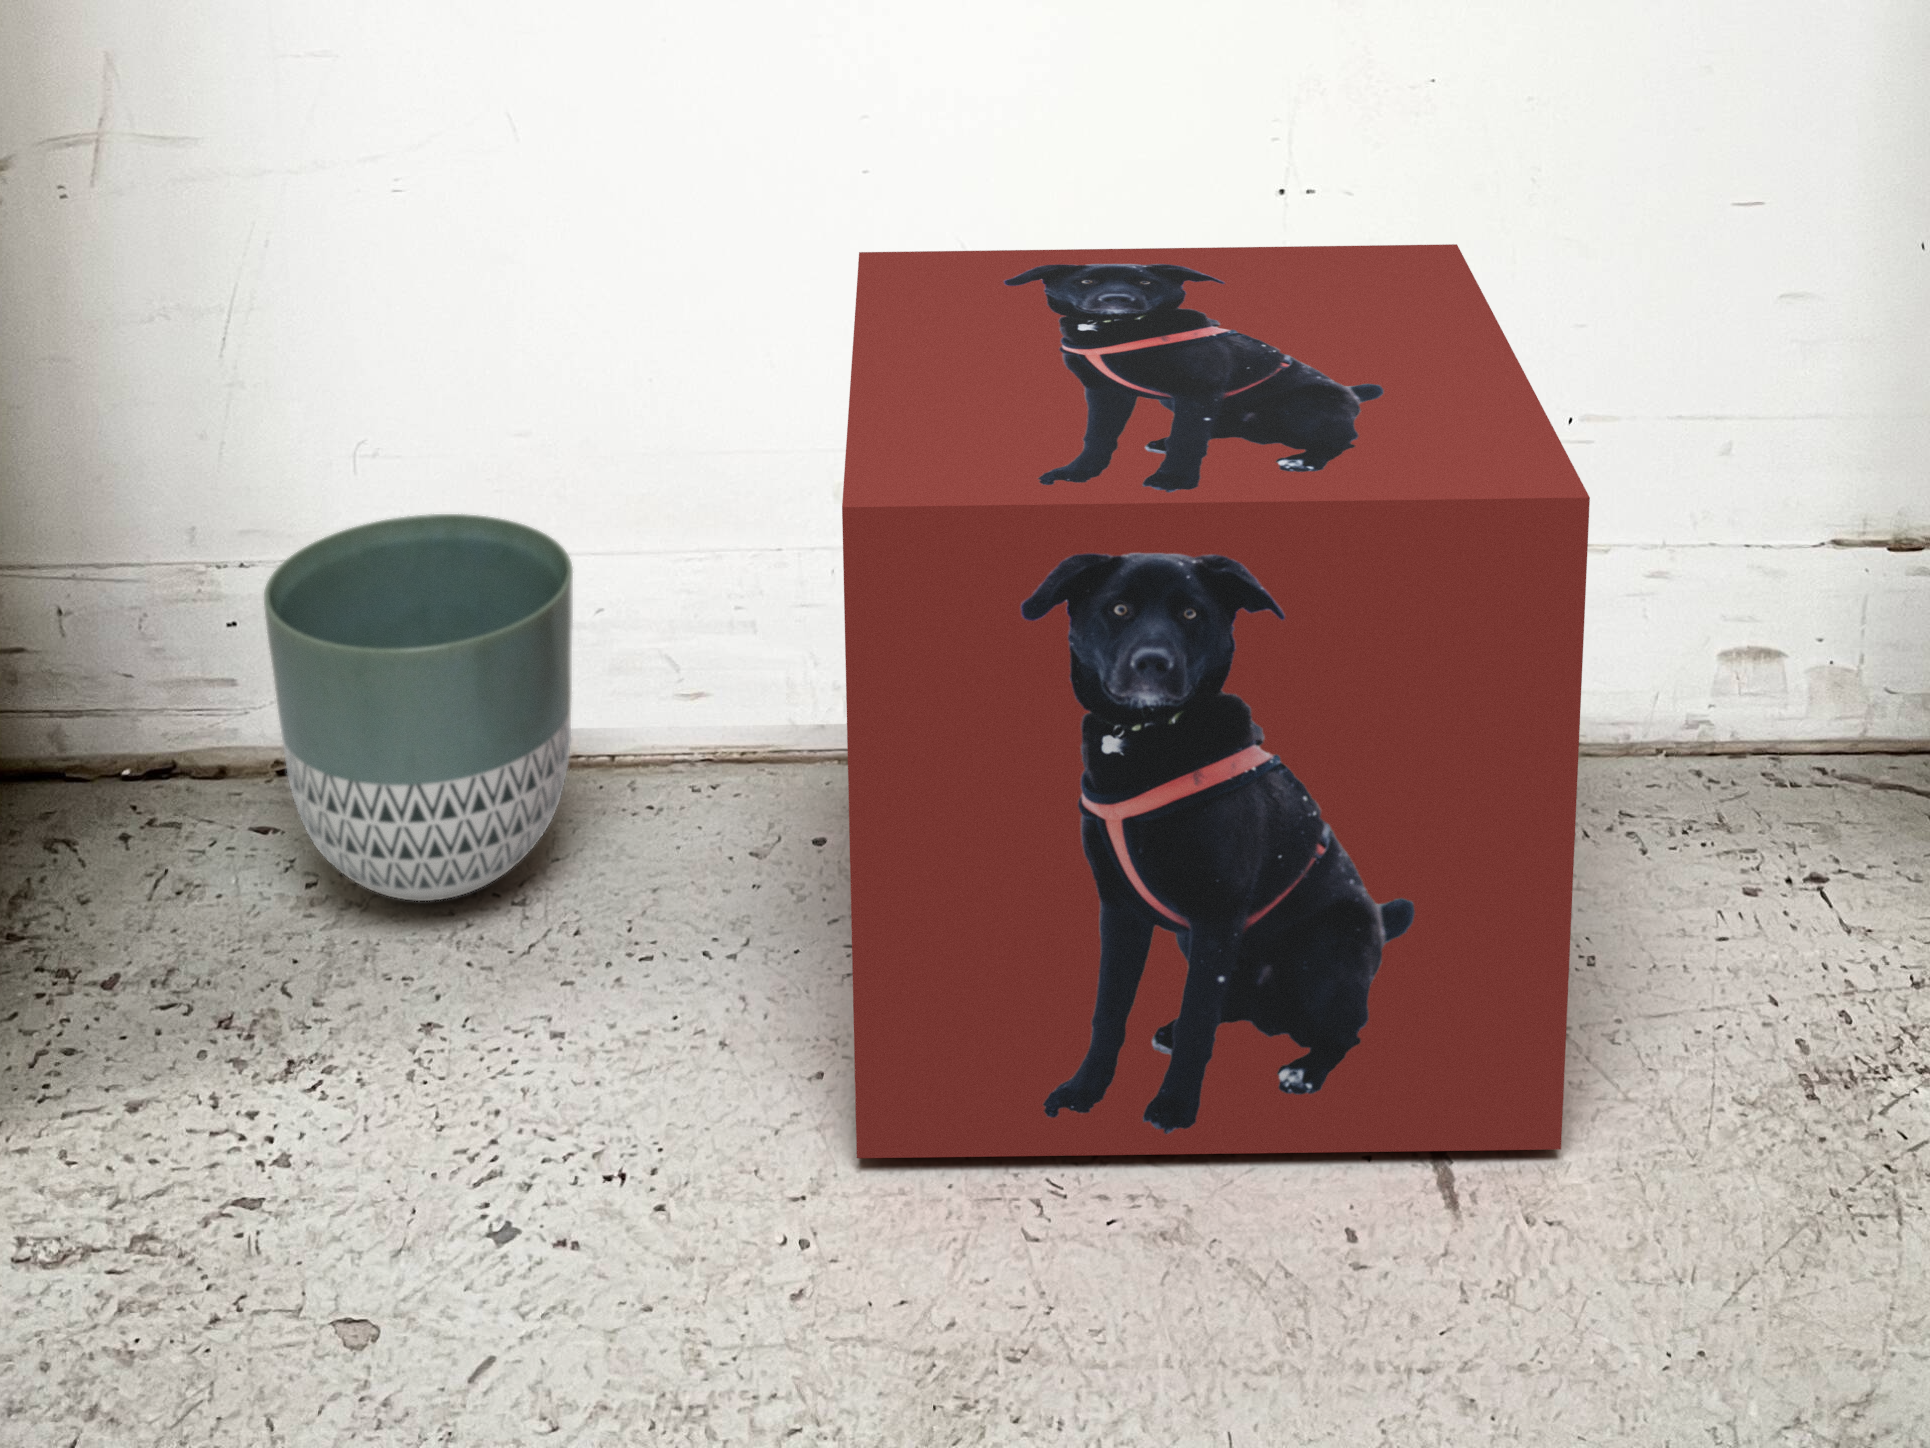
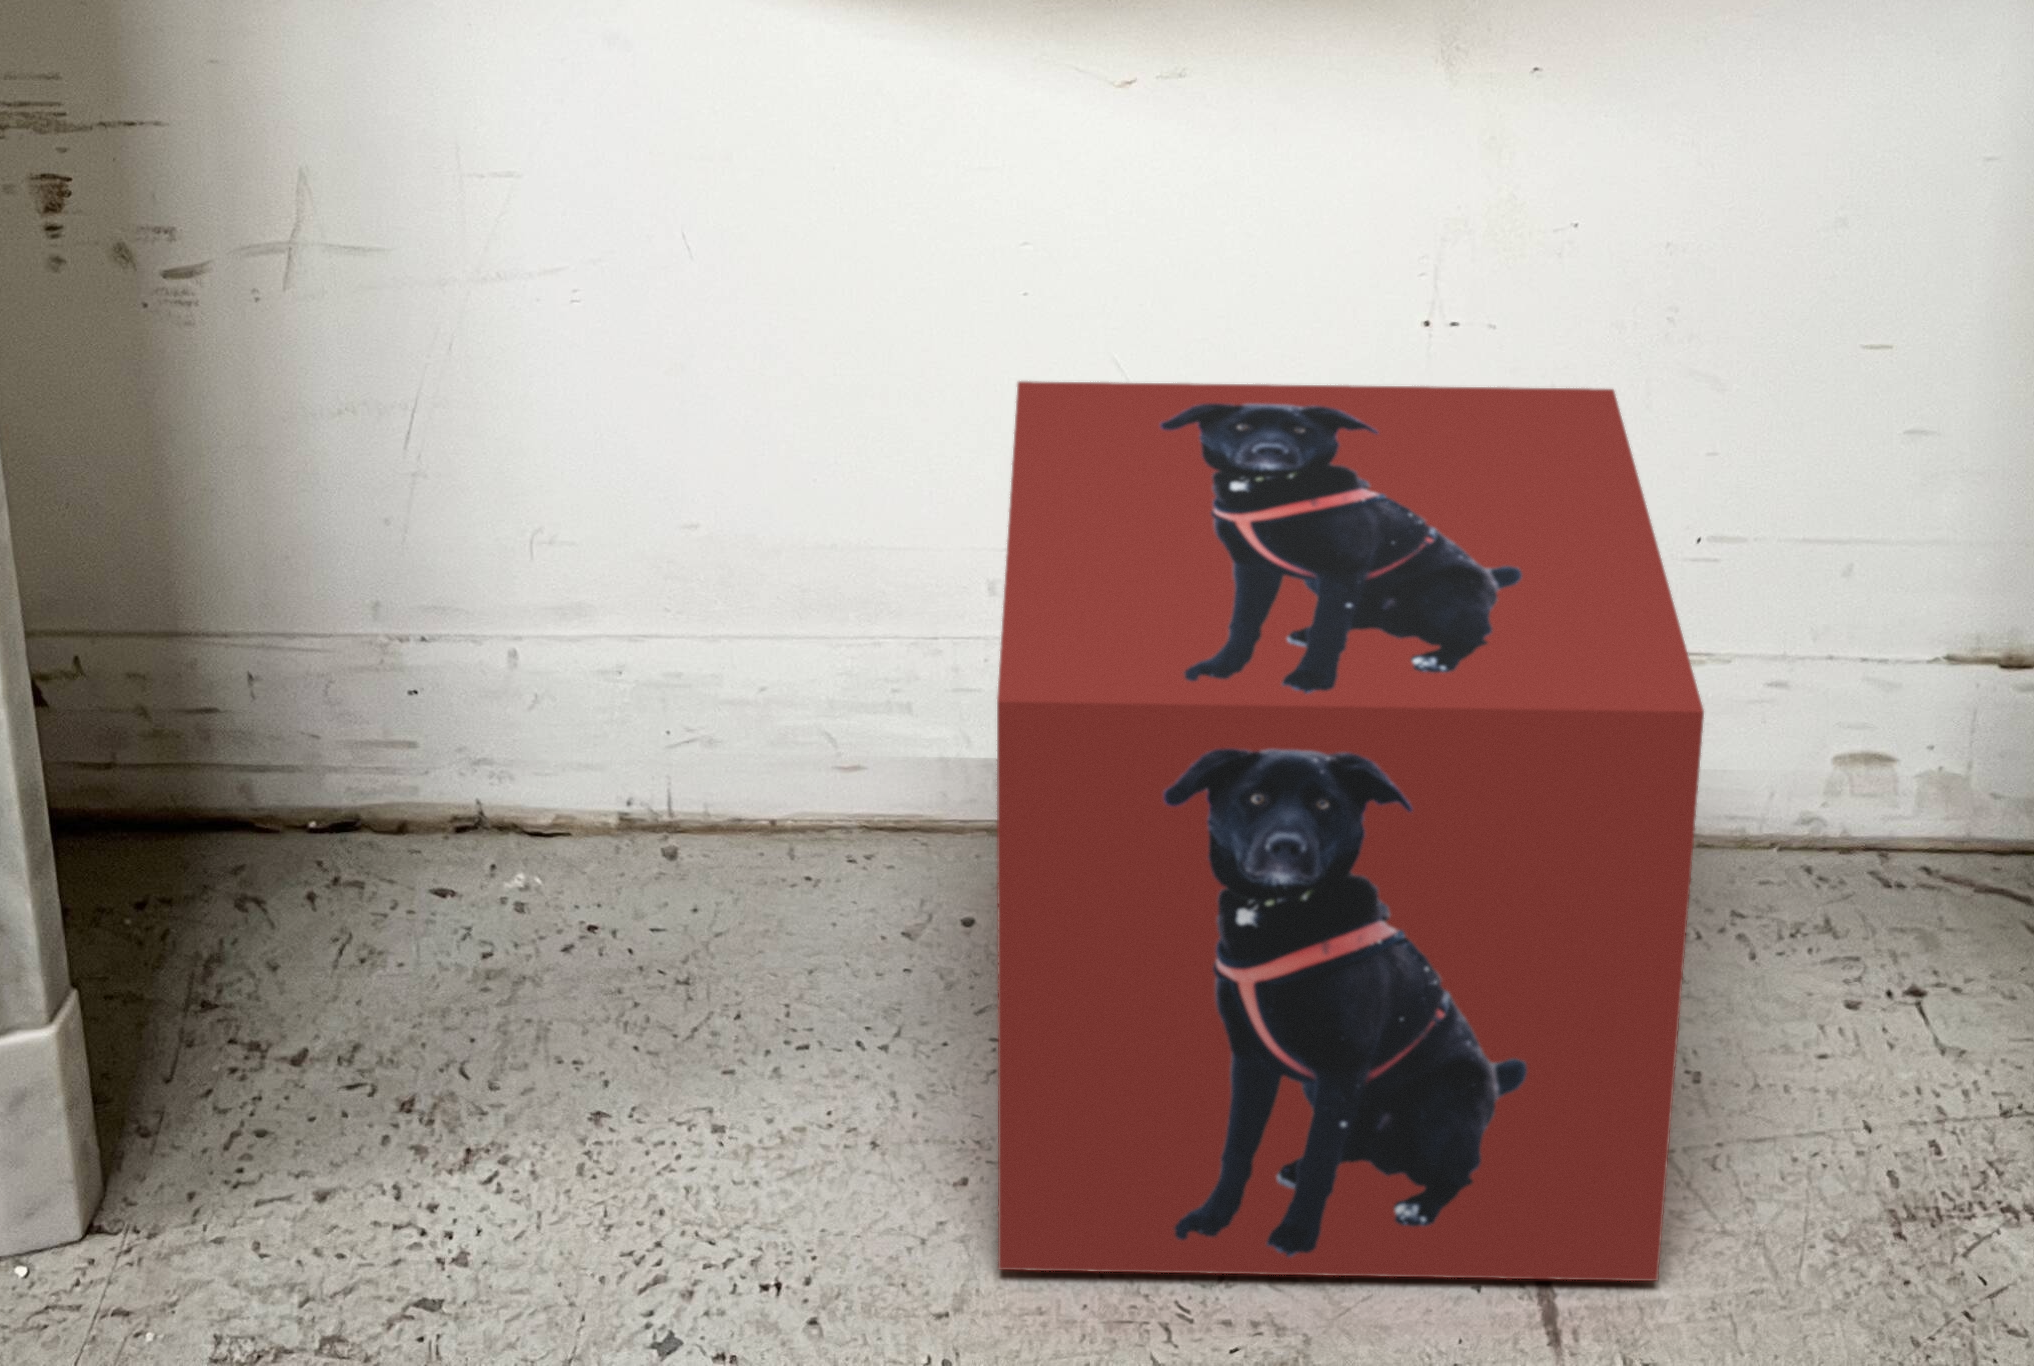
planter: present [264,514,573,901] -> none [432,617,731,994]

